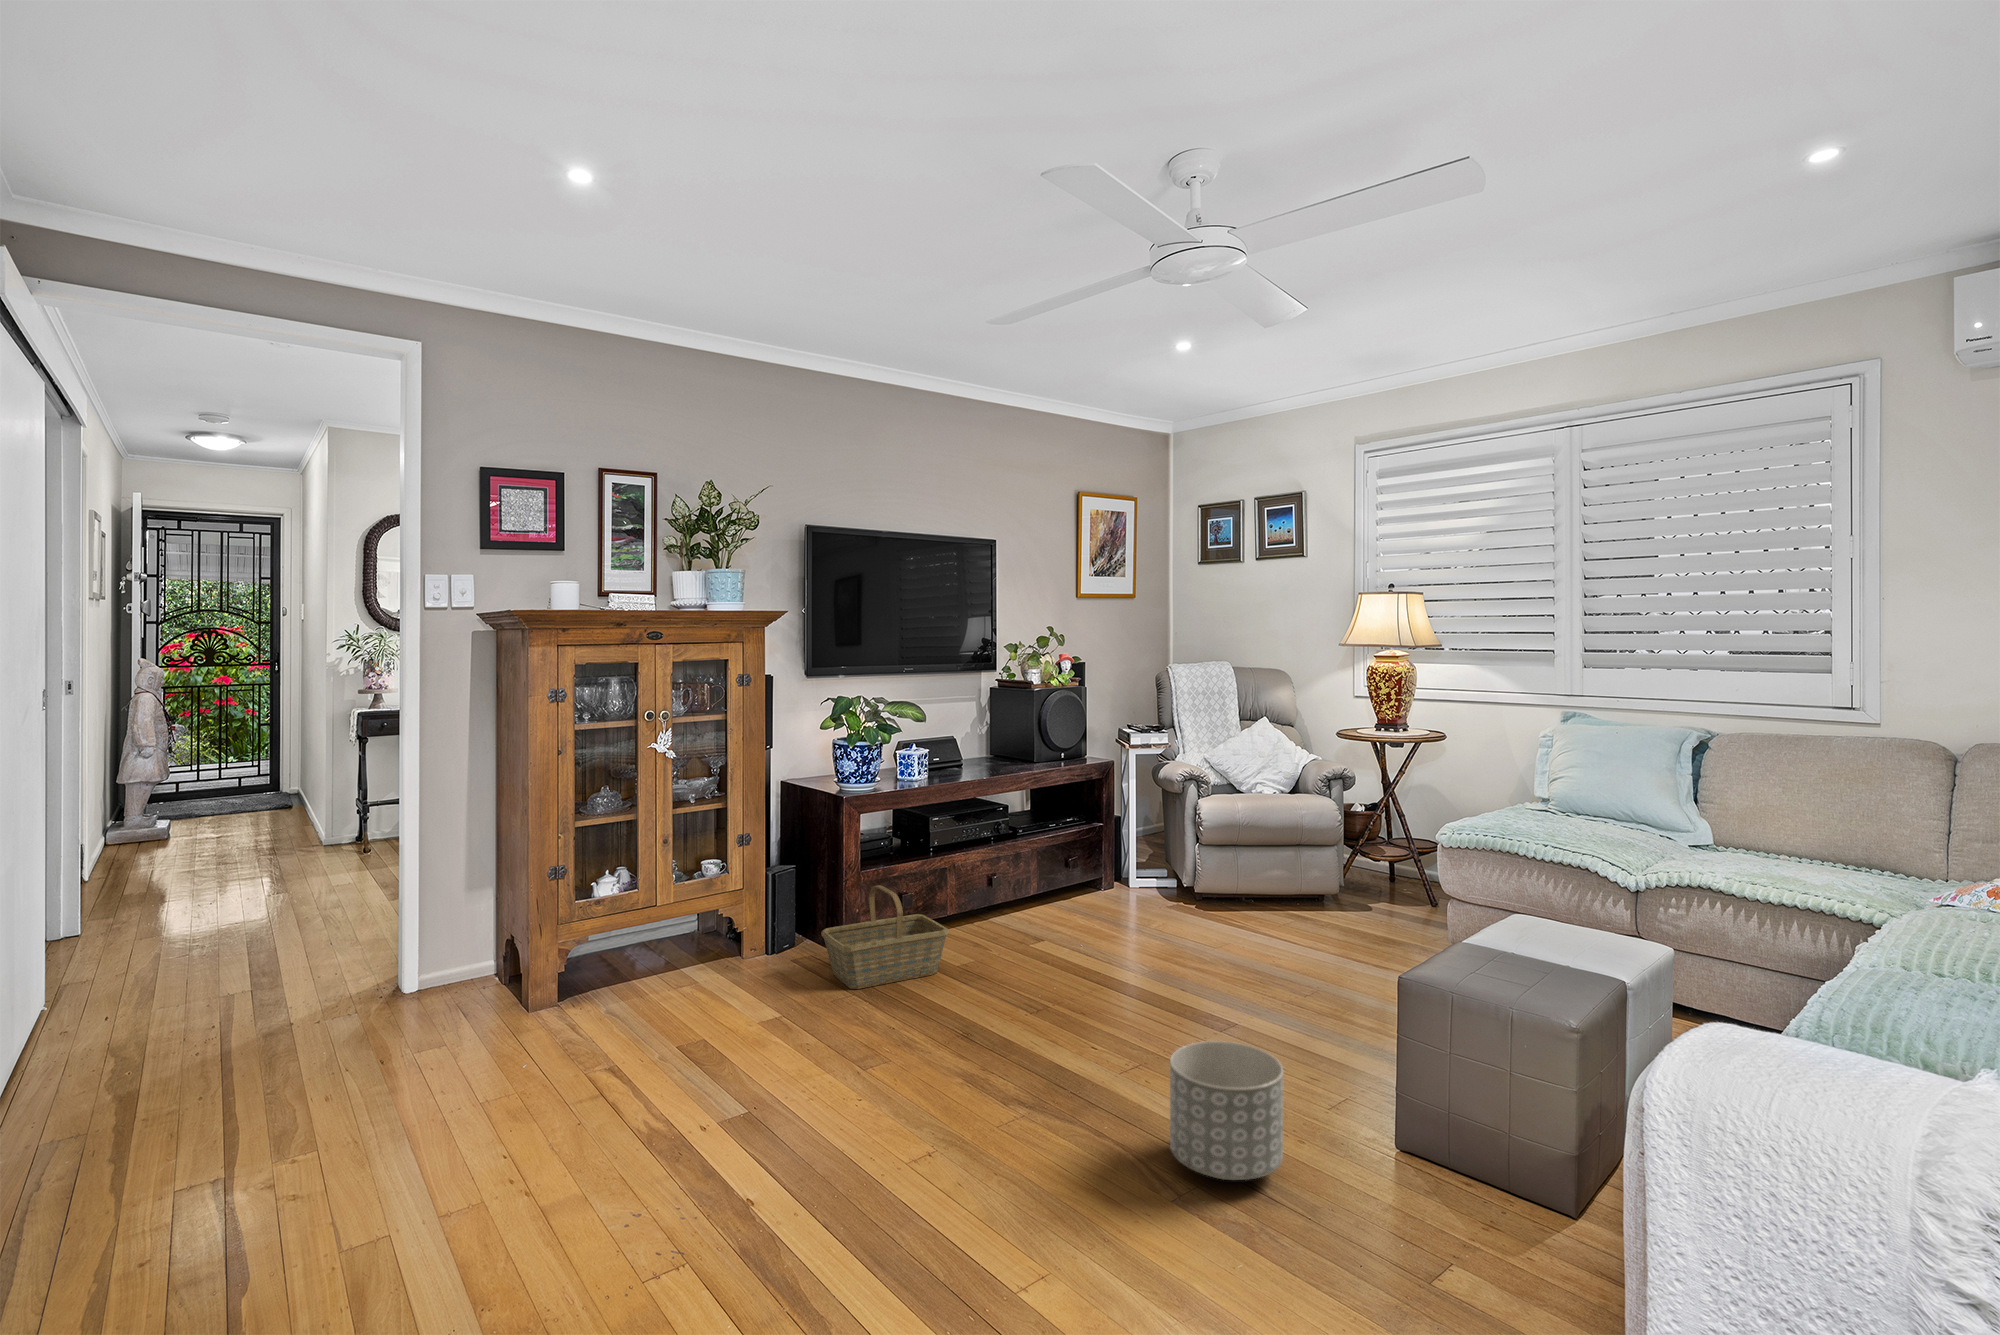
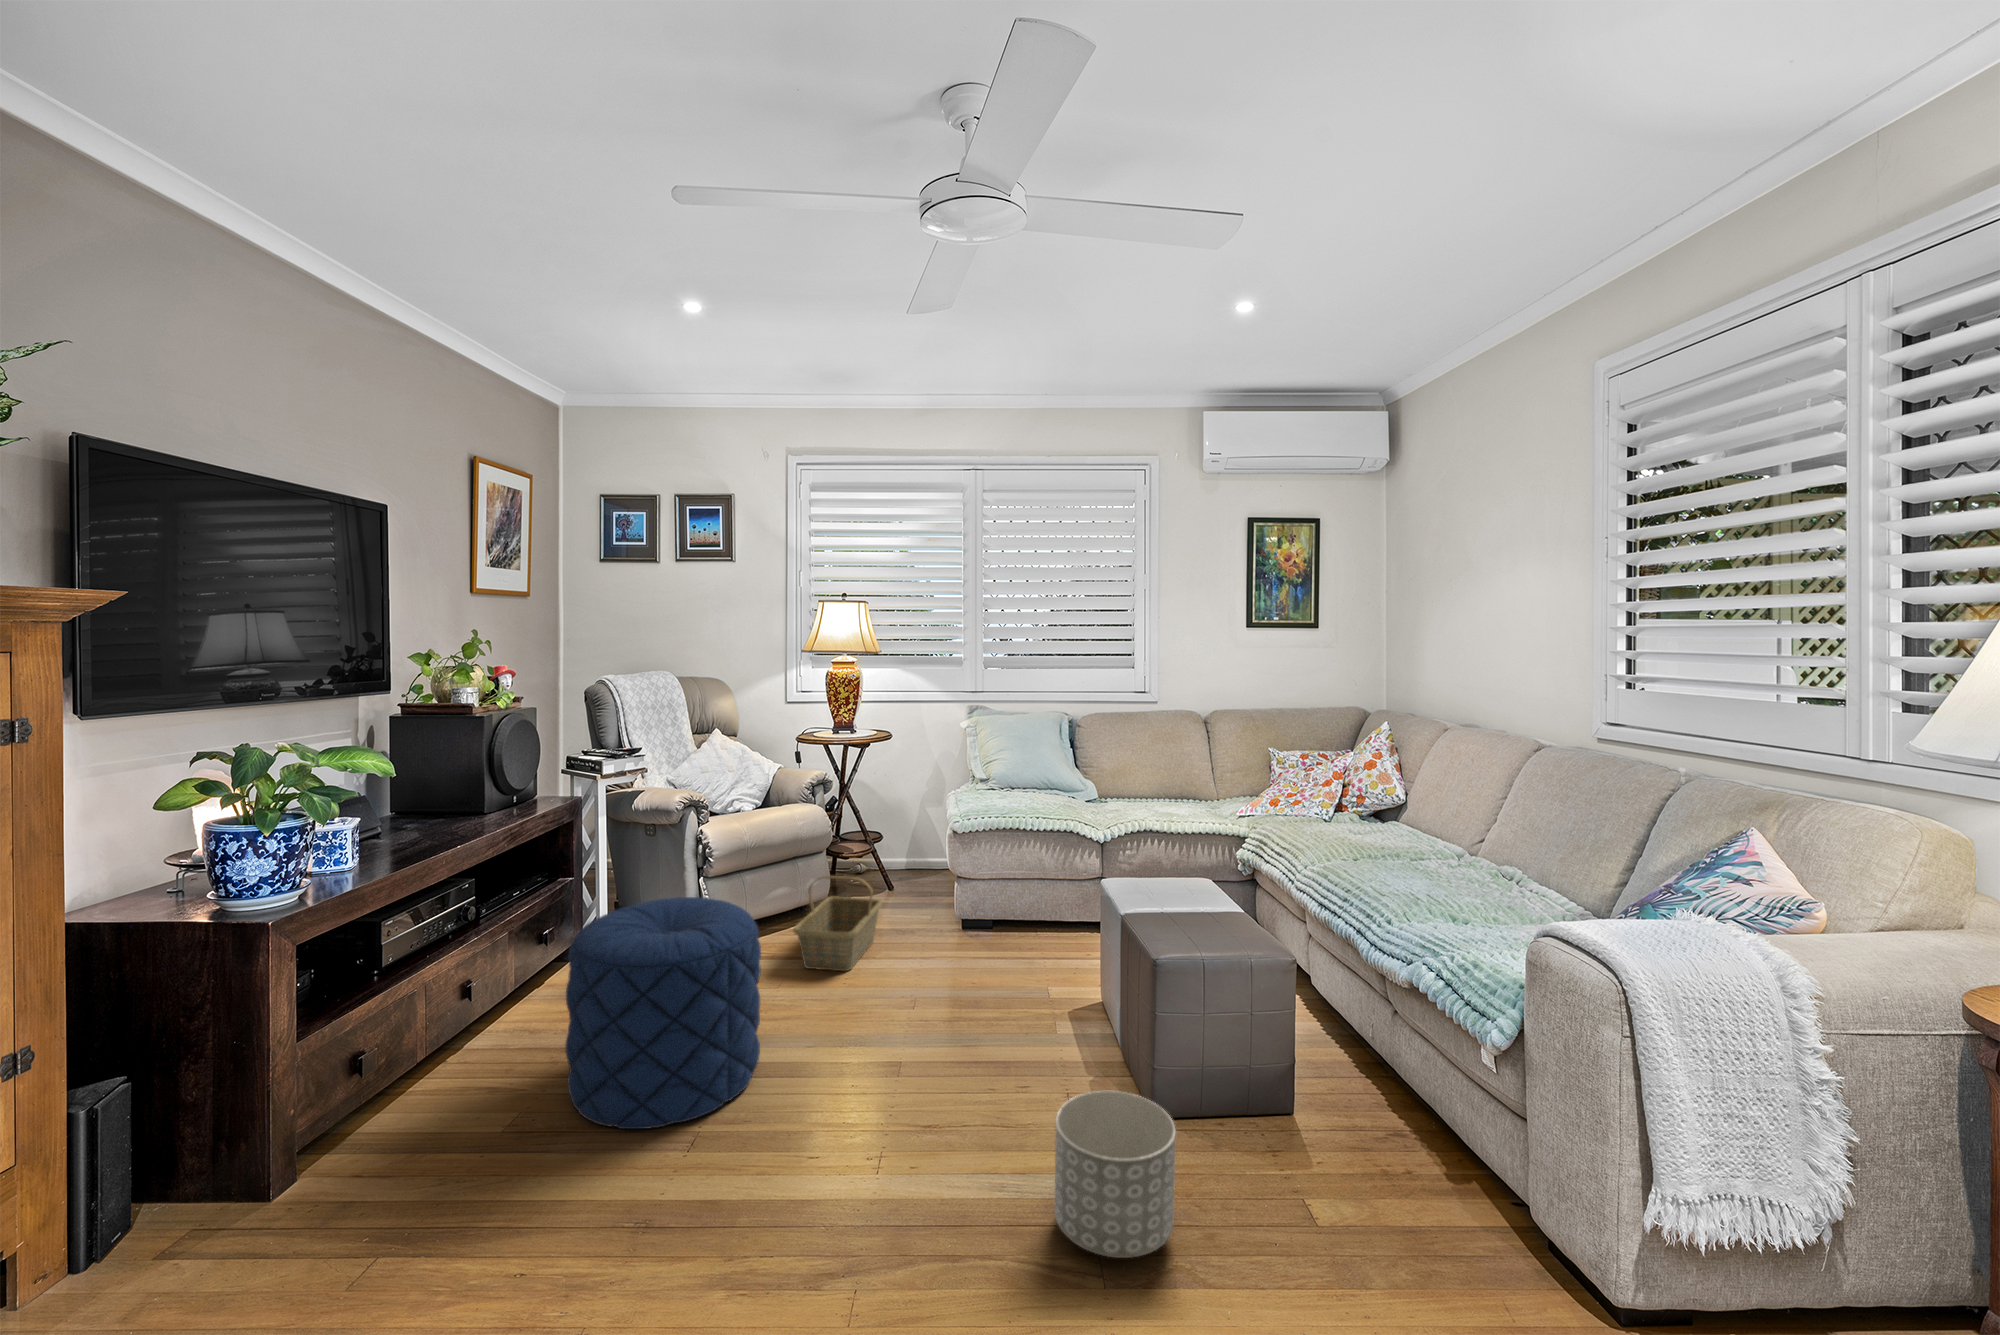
pouf: none [993,834,1135,996] -> present [565,897,761,1129]
basket: present [821,885,949,989] -> present [793,876,883,971]

